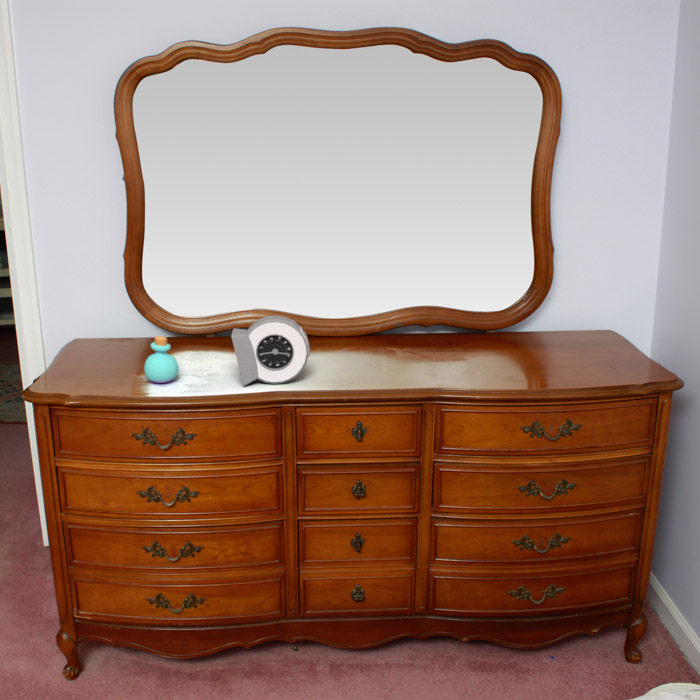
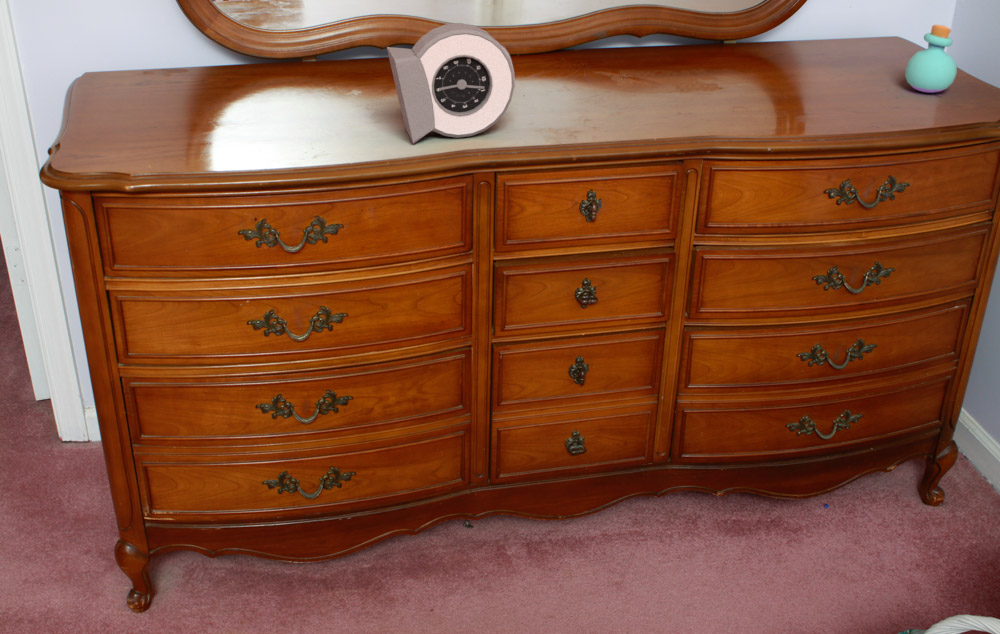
perfume bottle: present [144,336,179,383] -> present [905,25,957,92]

